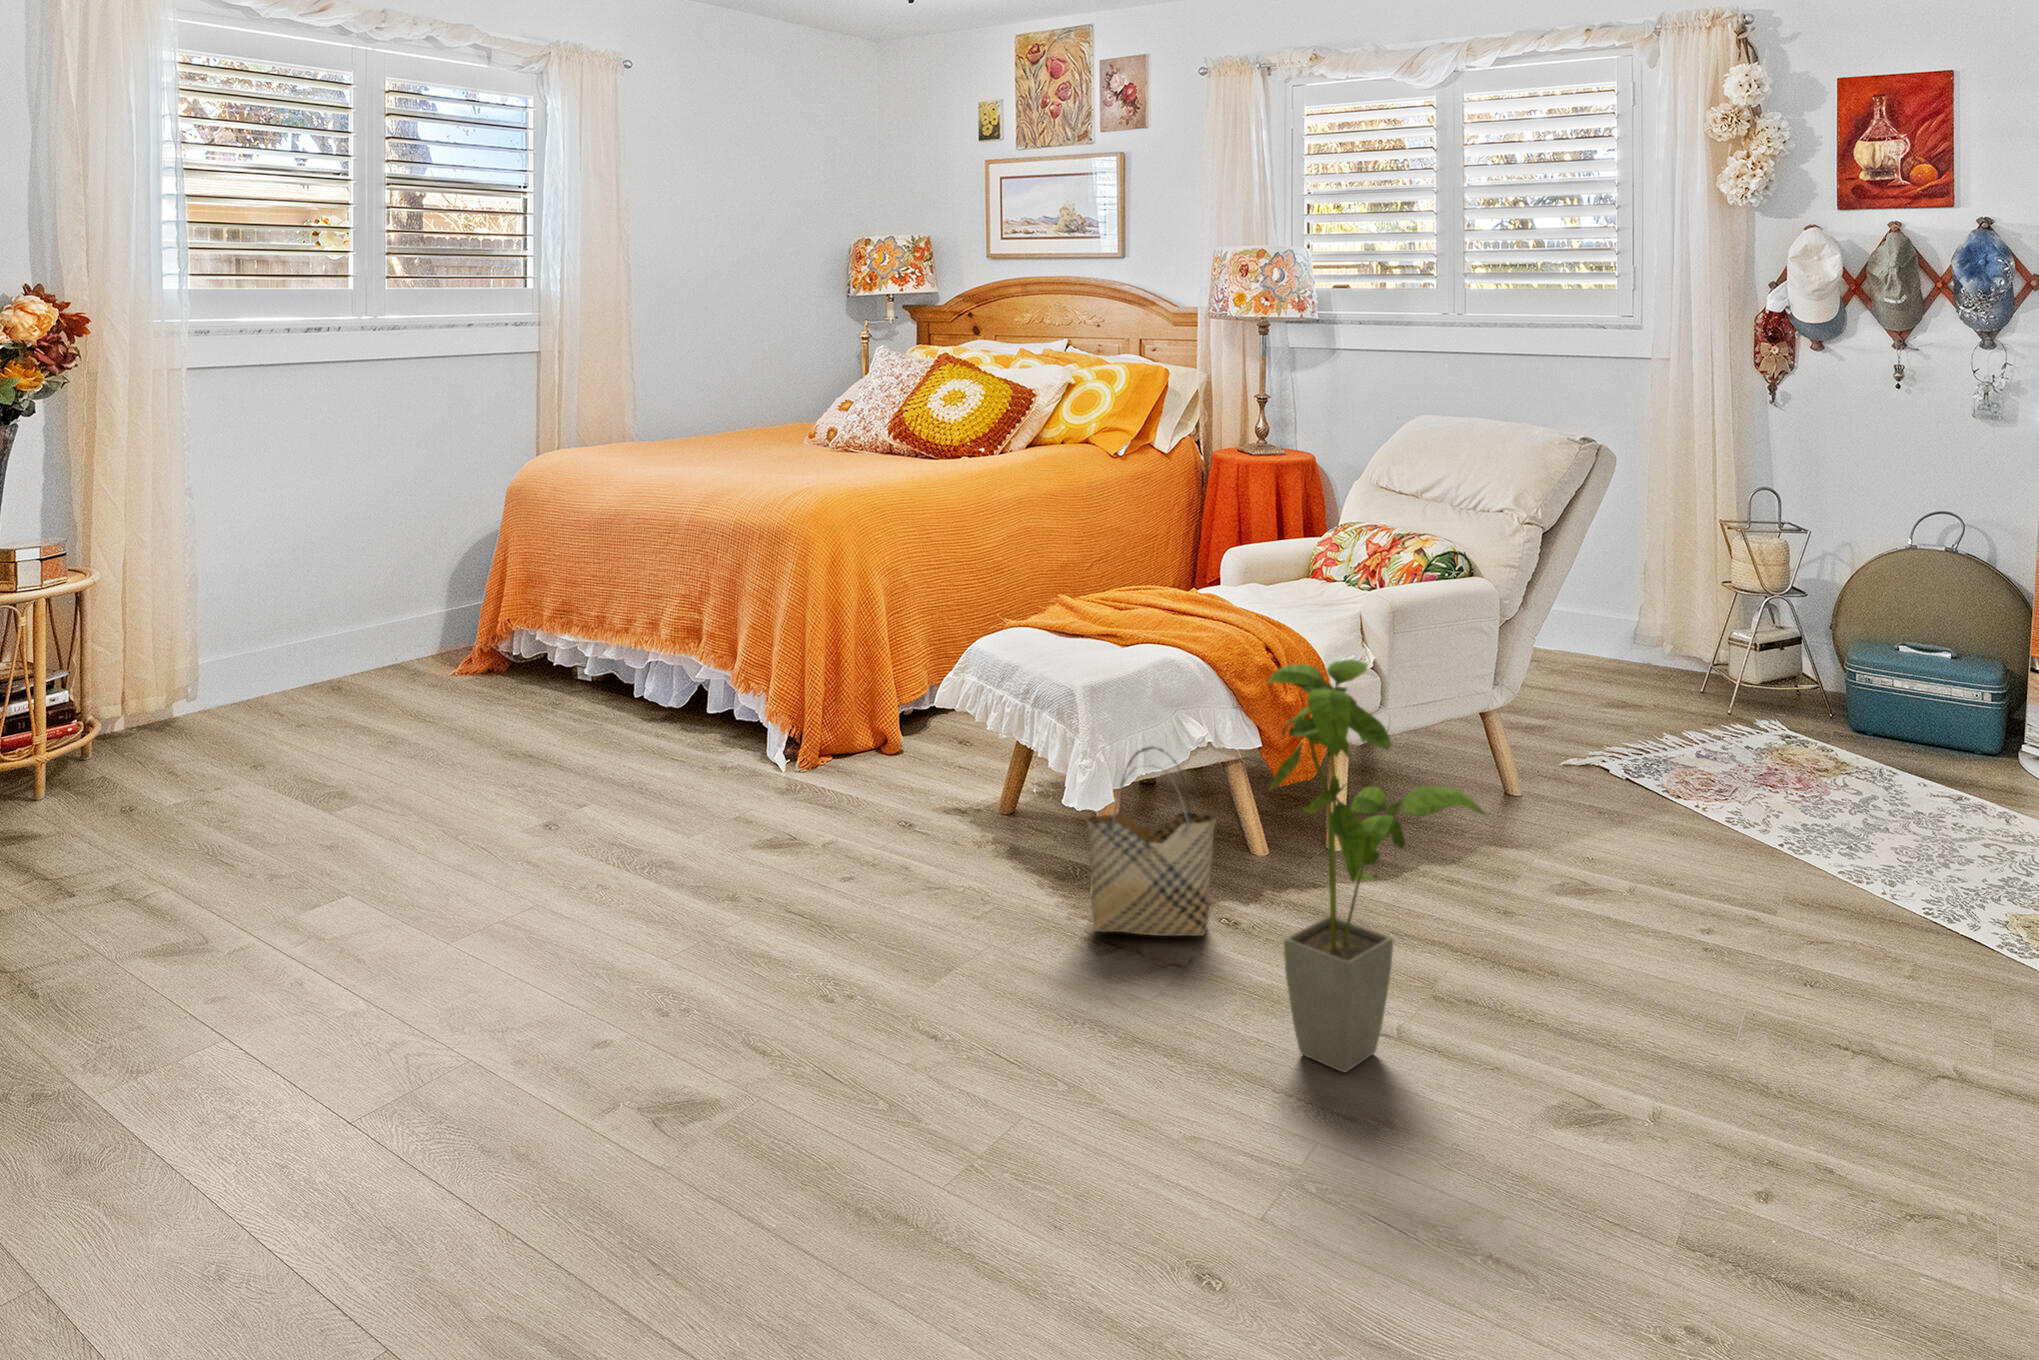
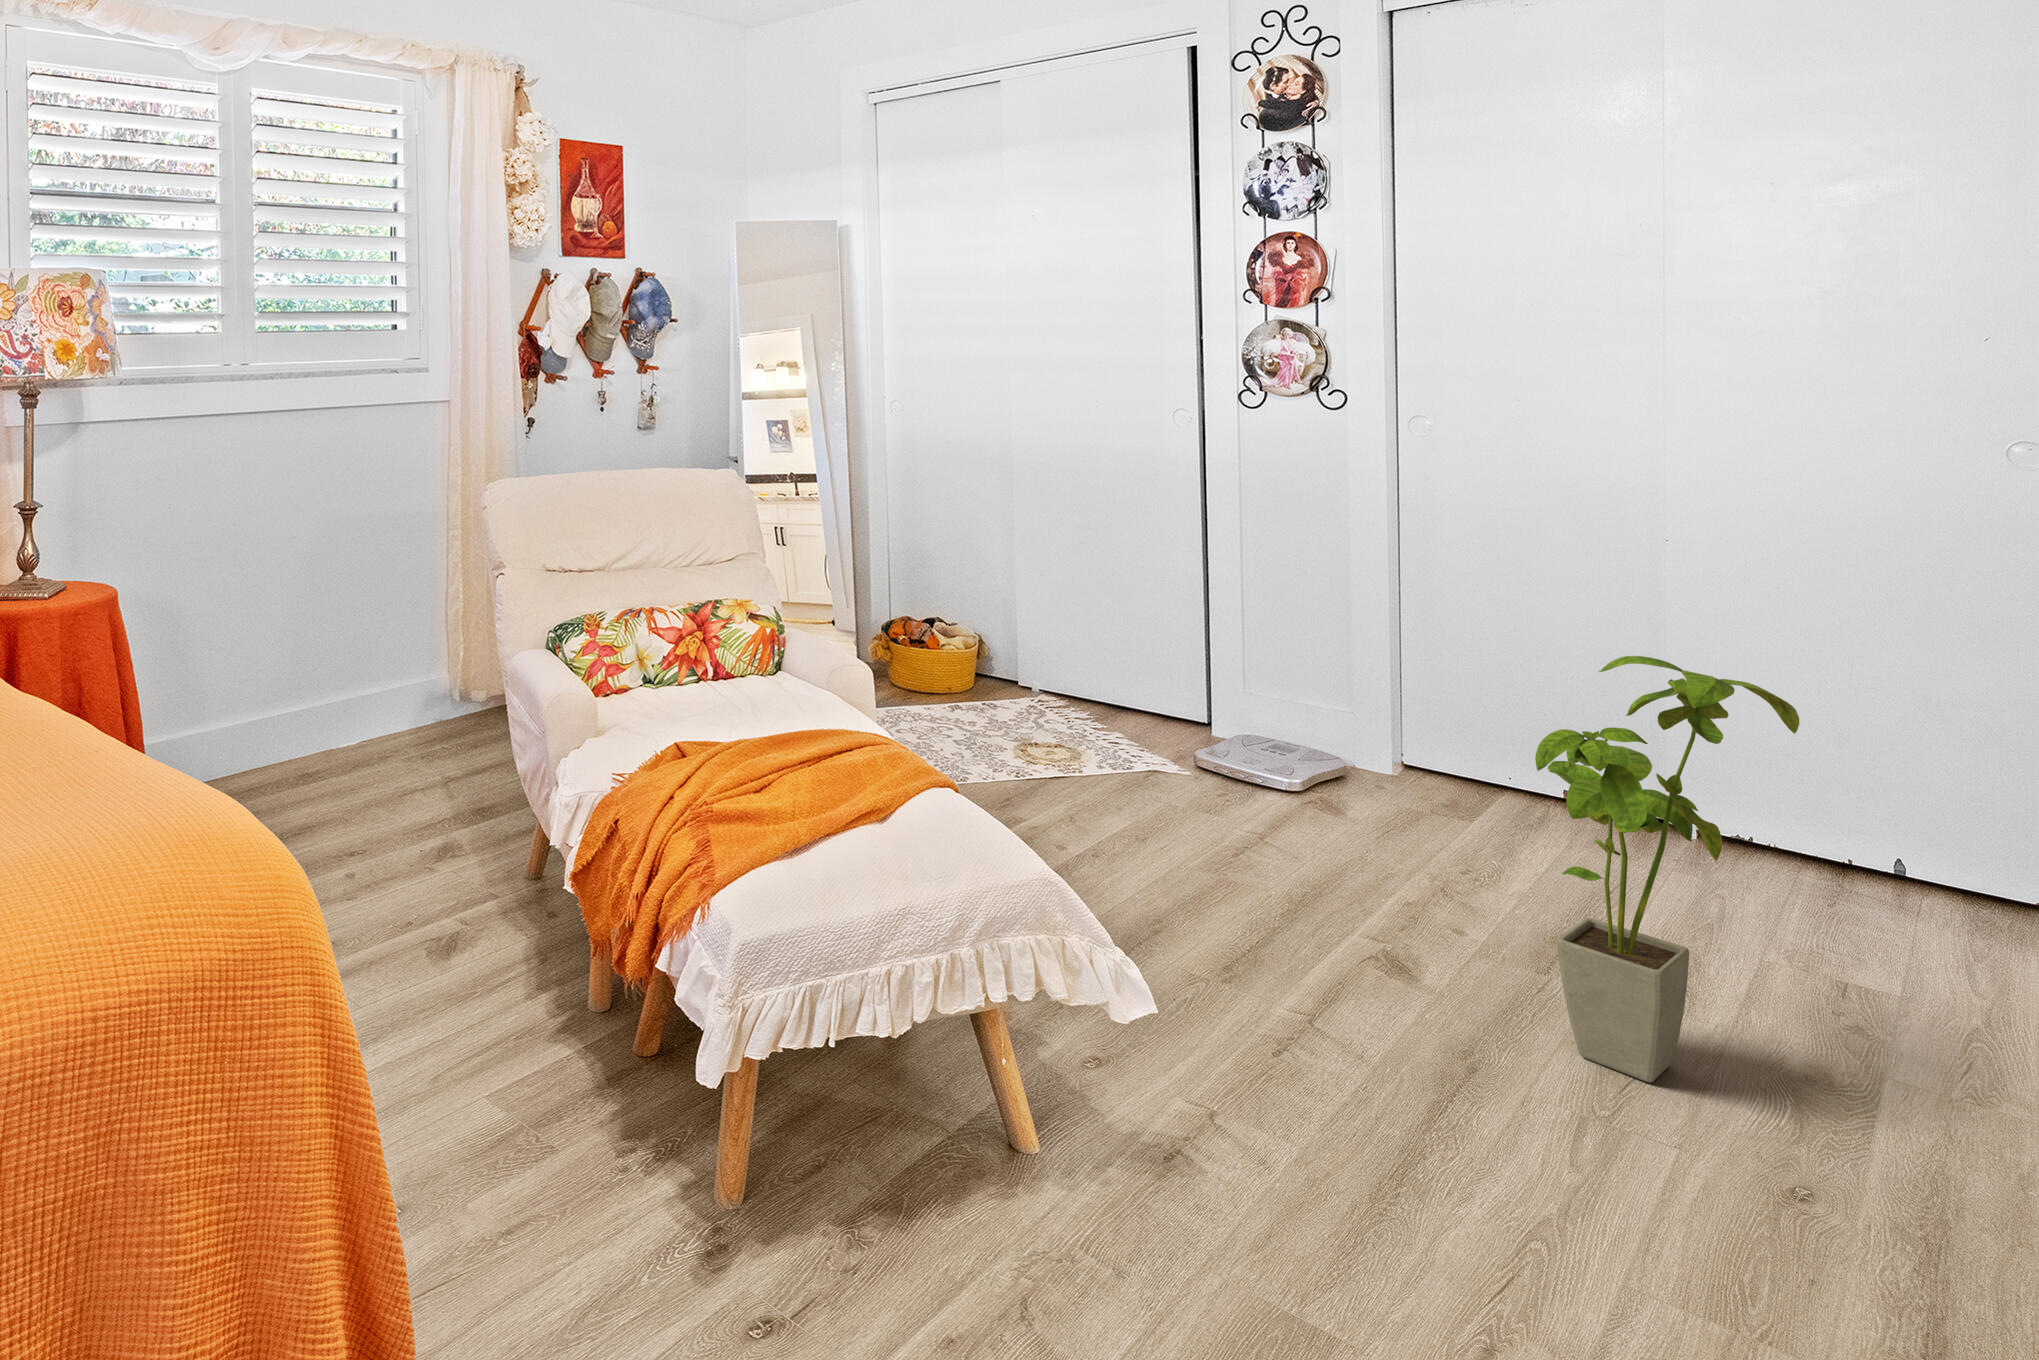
woven basket: present [1086,747,1216,936] -> none [1303,906,1446,1187]

